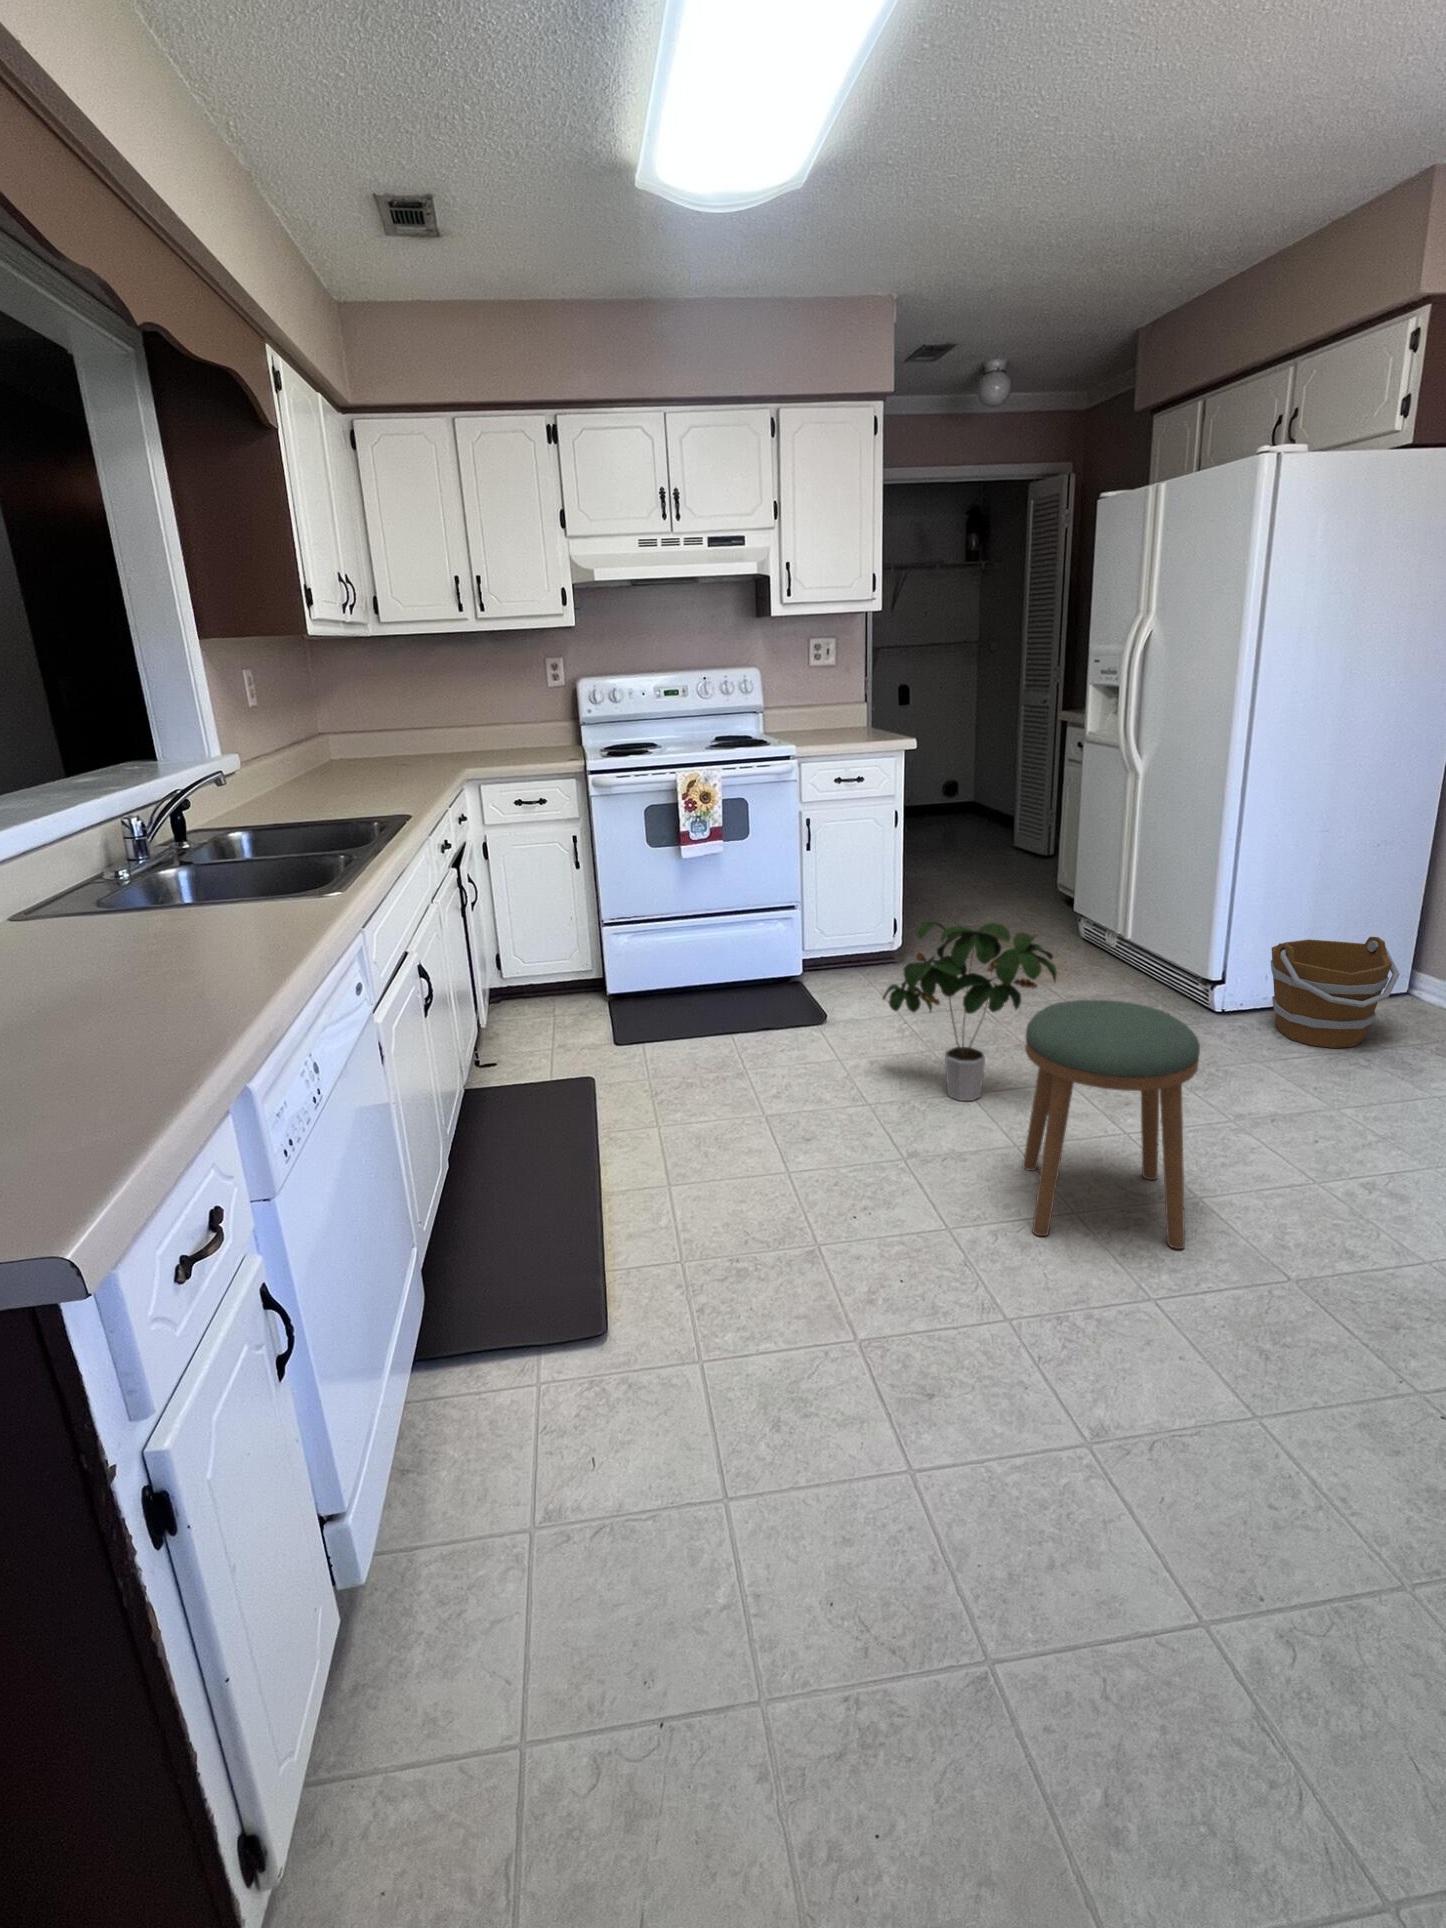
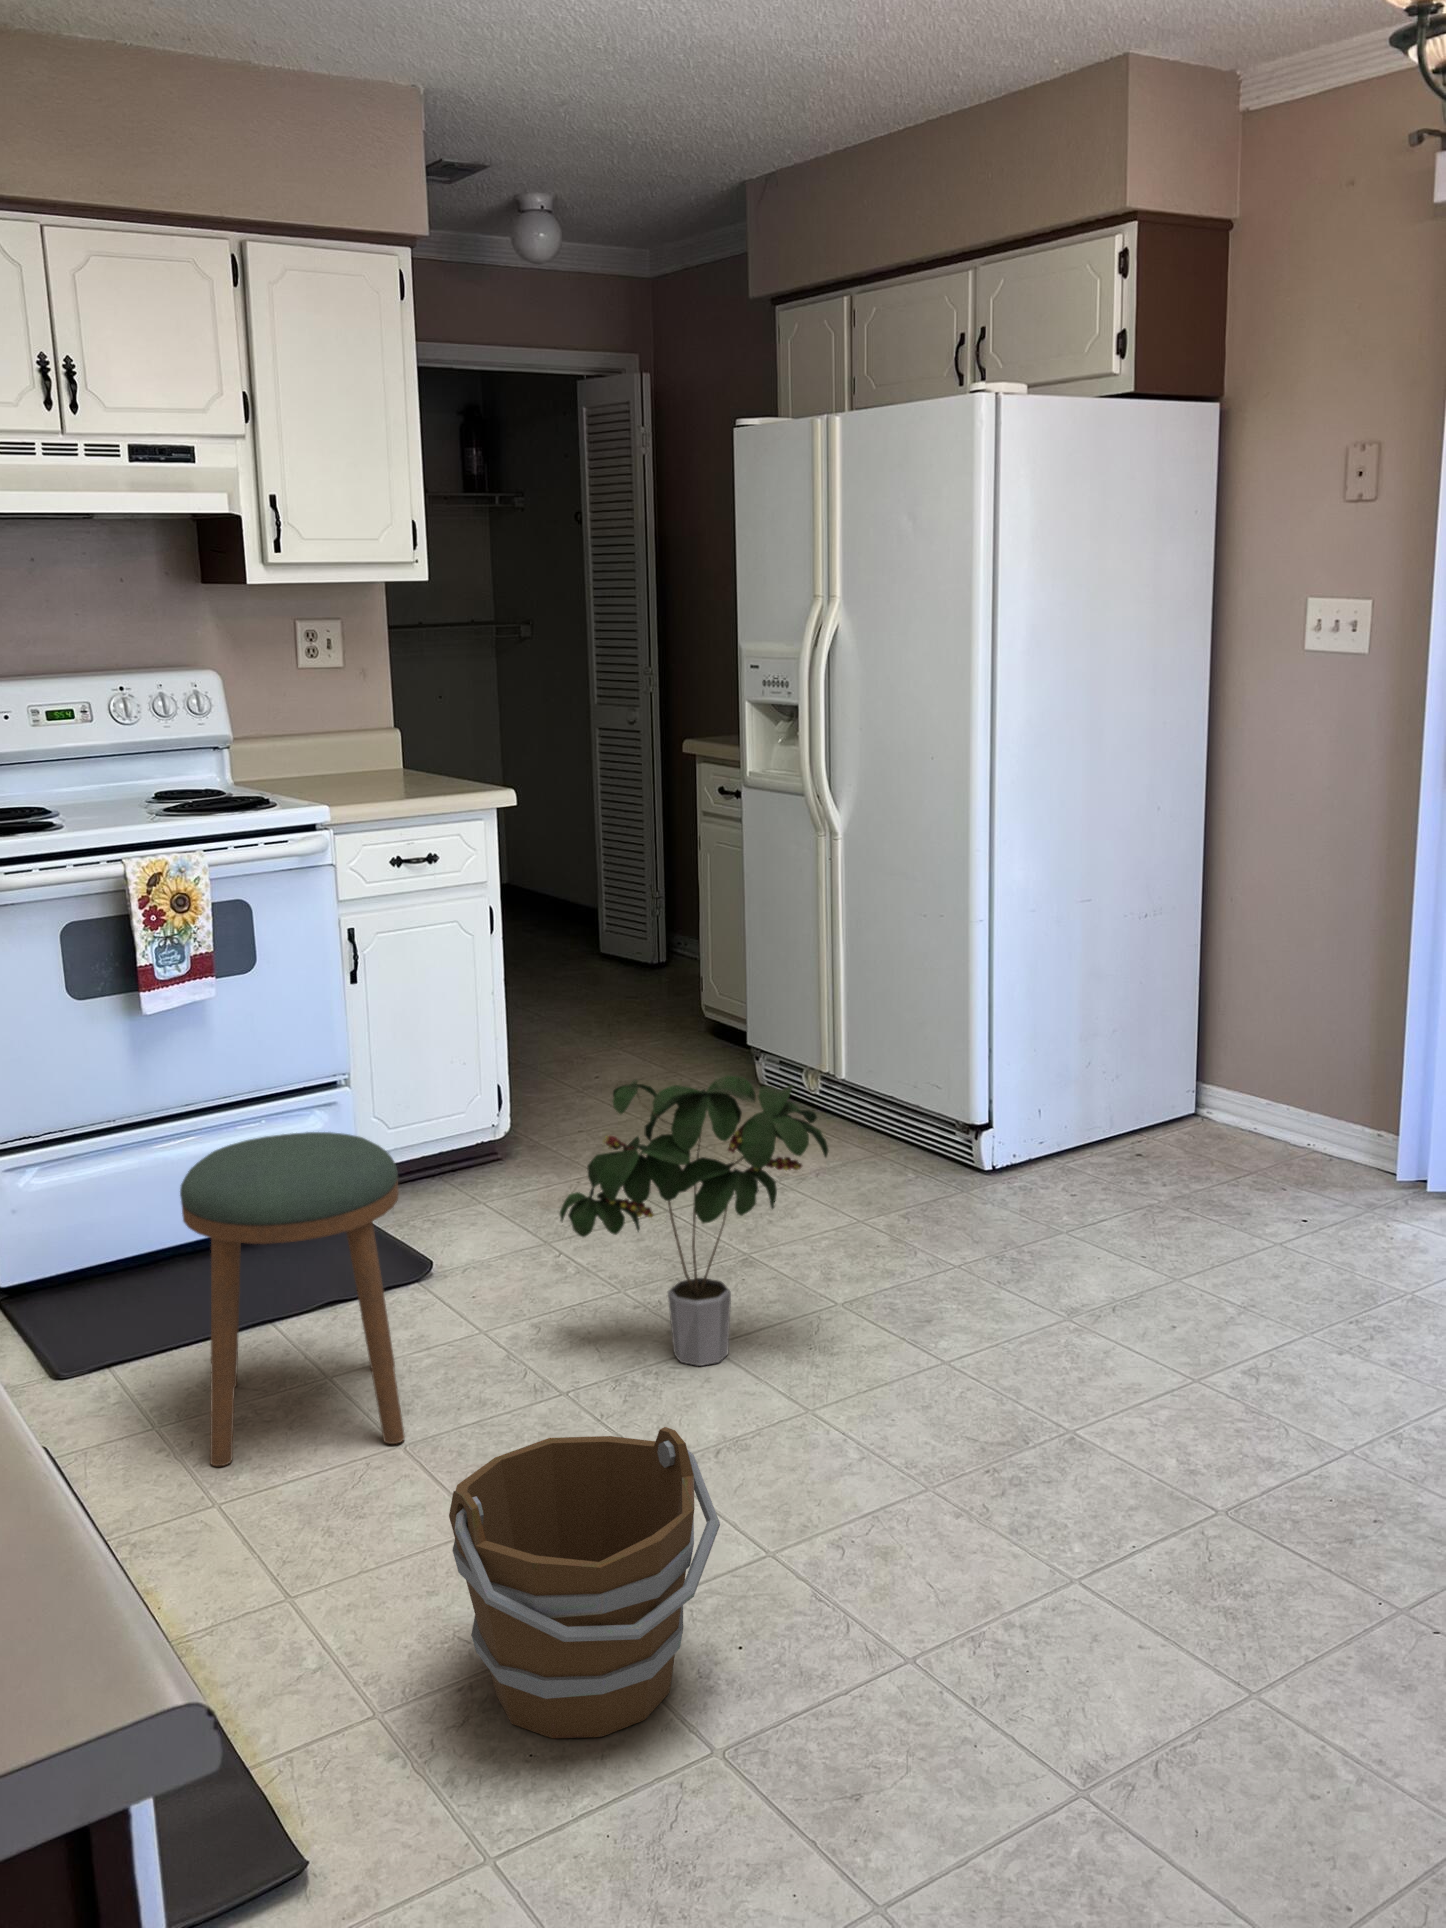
bucket: present [1271,937,1400,1048] -> present [449,1427,720,1738]
stool: present [1023,1000,1200,1249] -> present [180,1132,405,1466]

